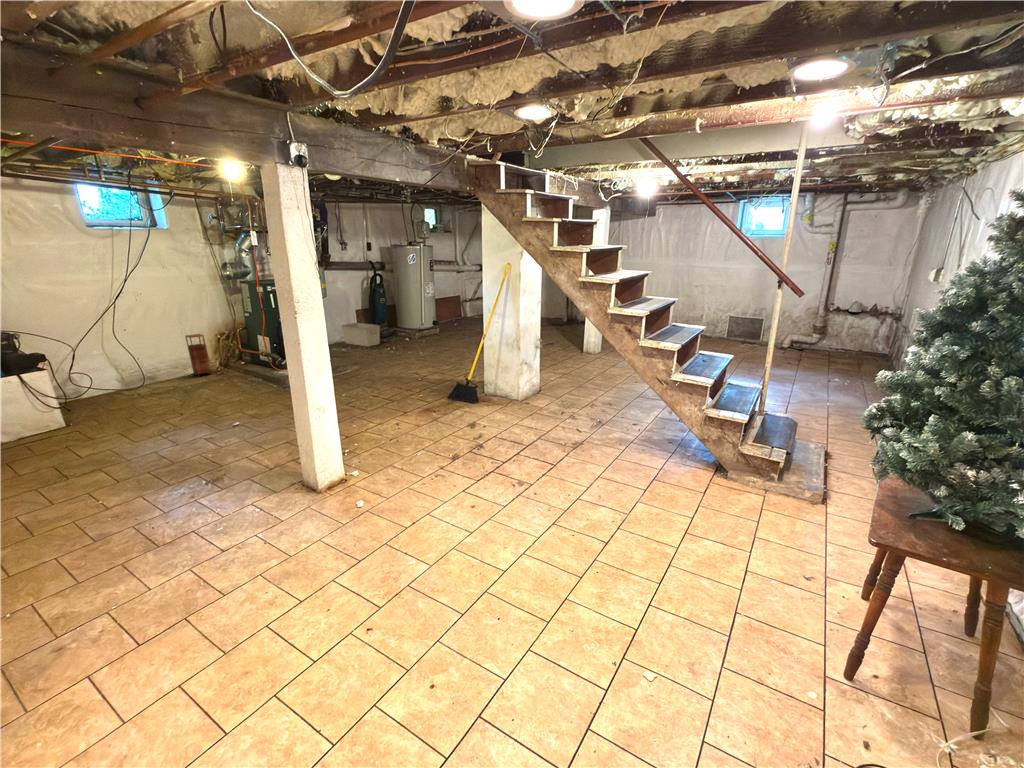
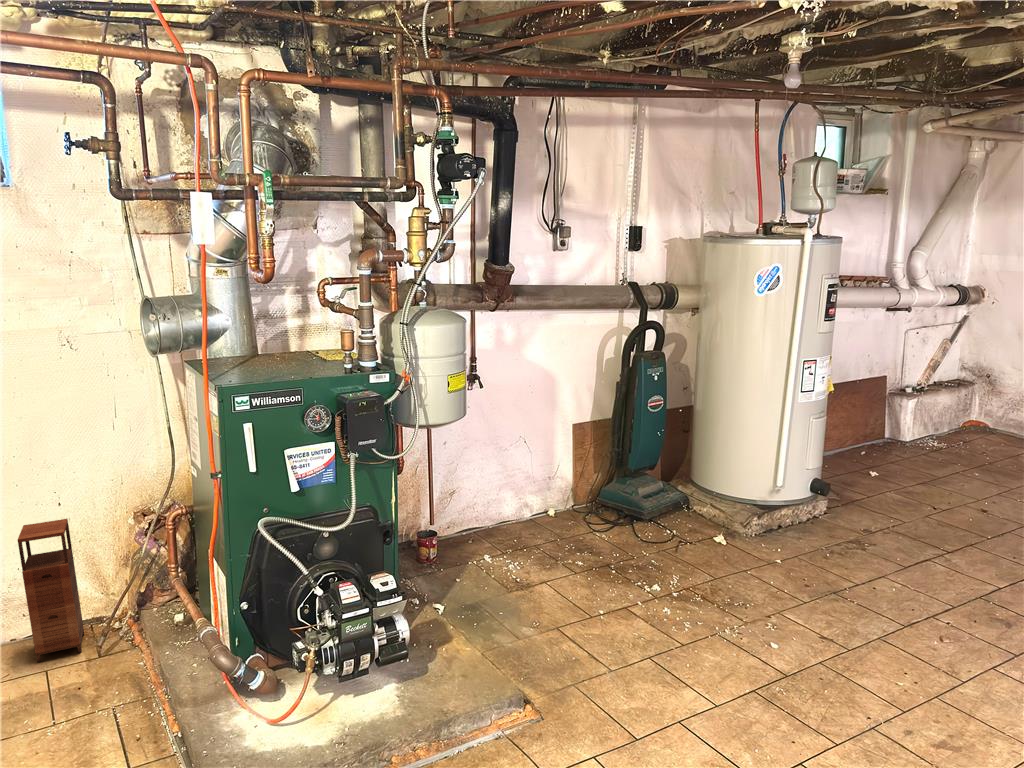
storage bin: present [342,323,380,347] -> none [522,465,636,565]

